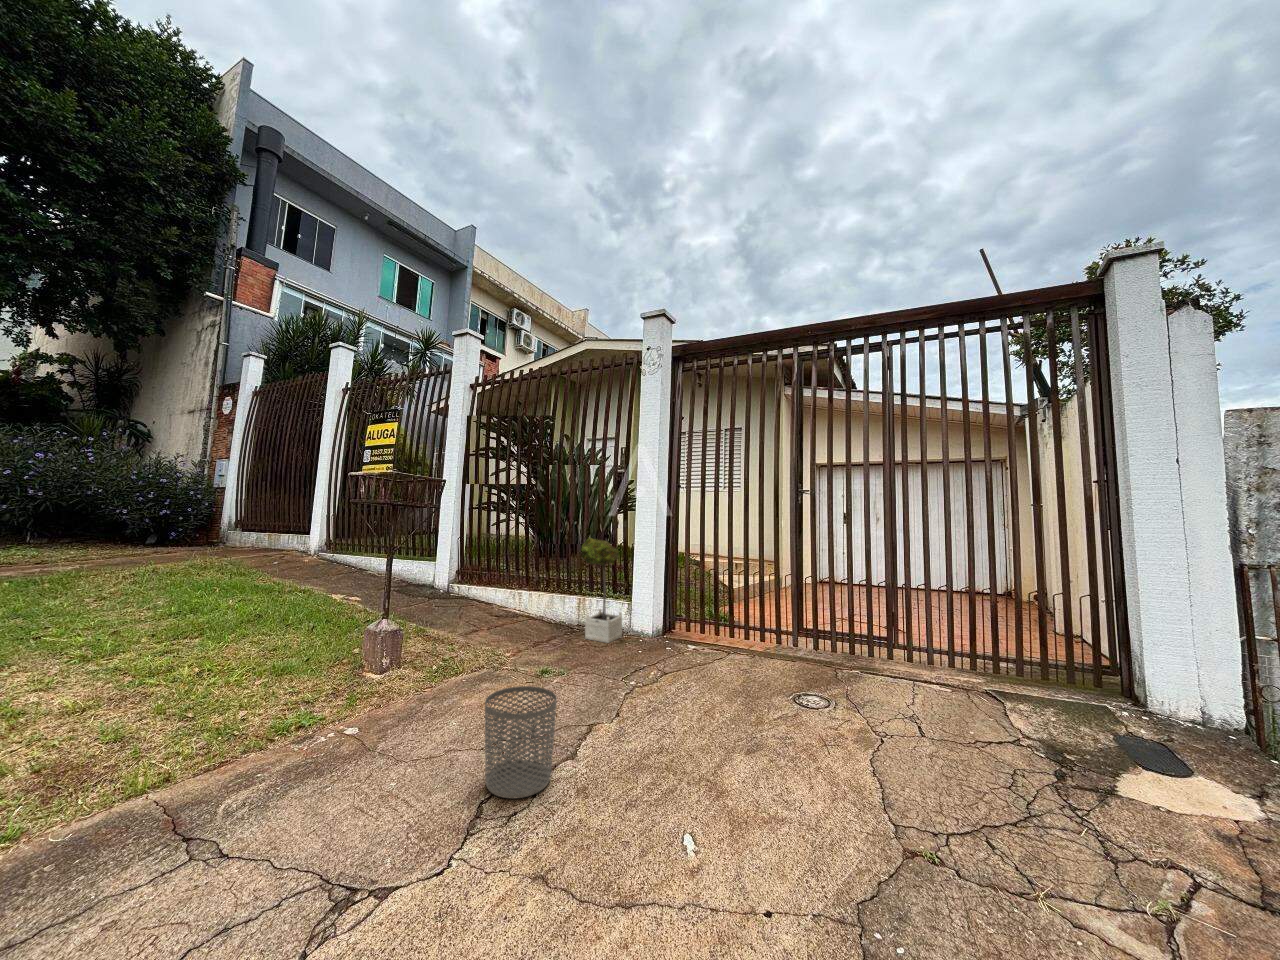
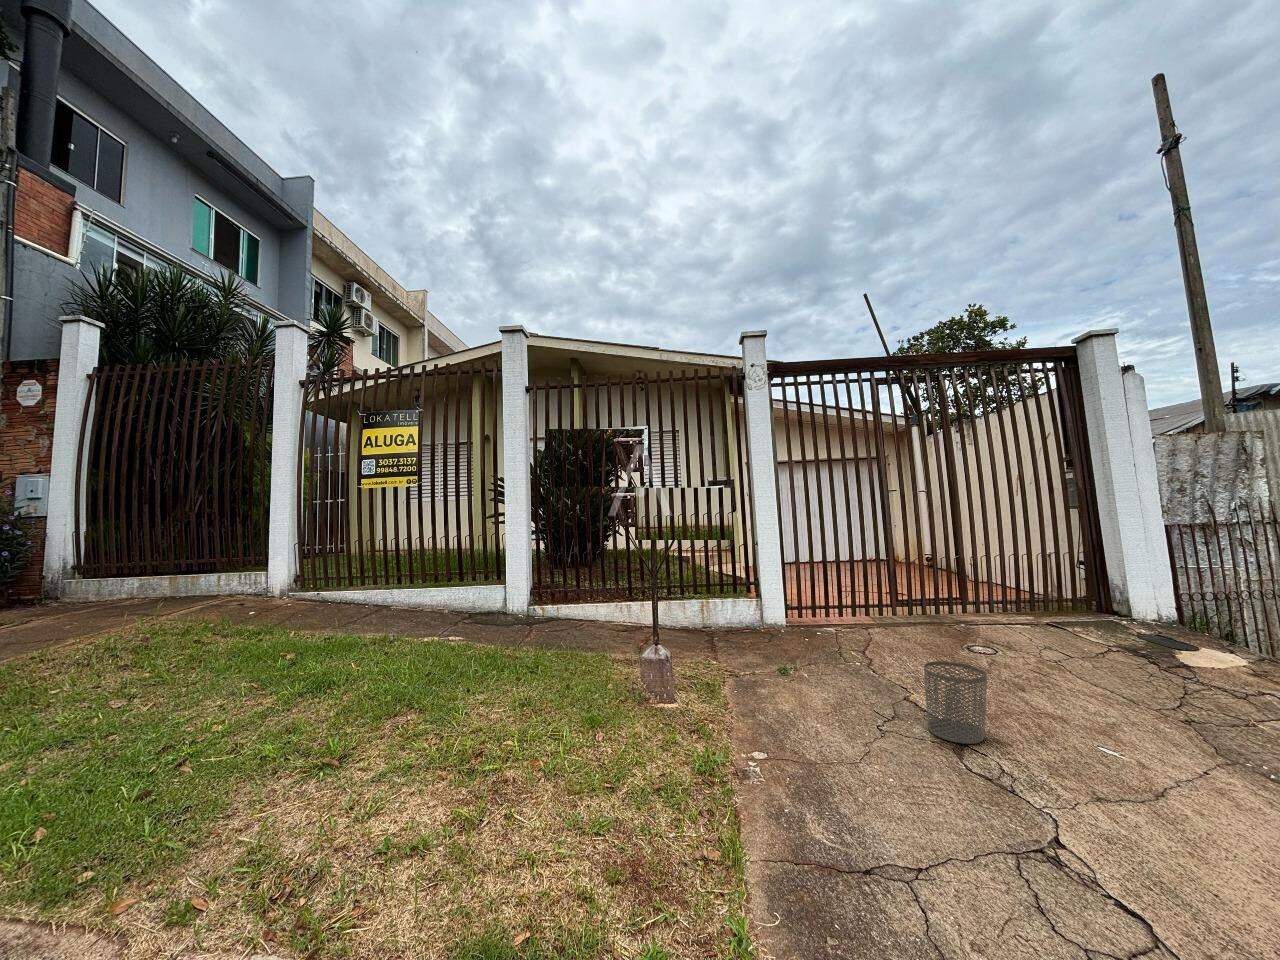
potted tree: present [581,538,622,643] -> none [725,542,765,635]

